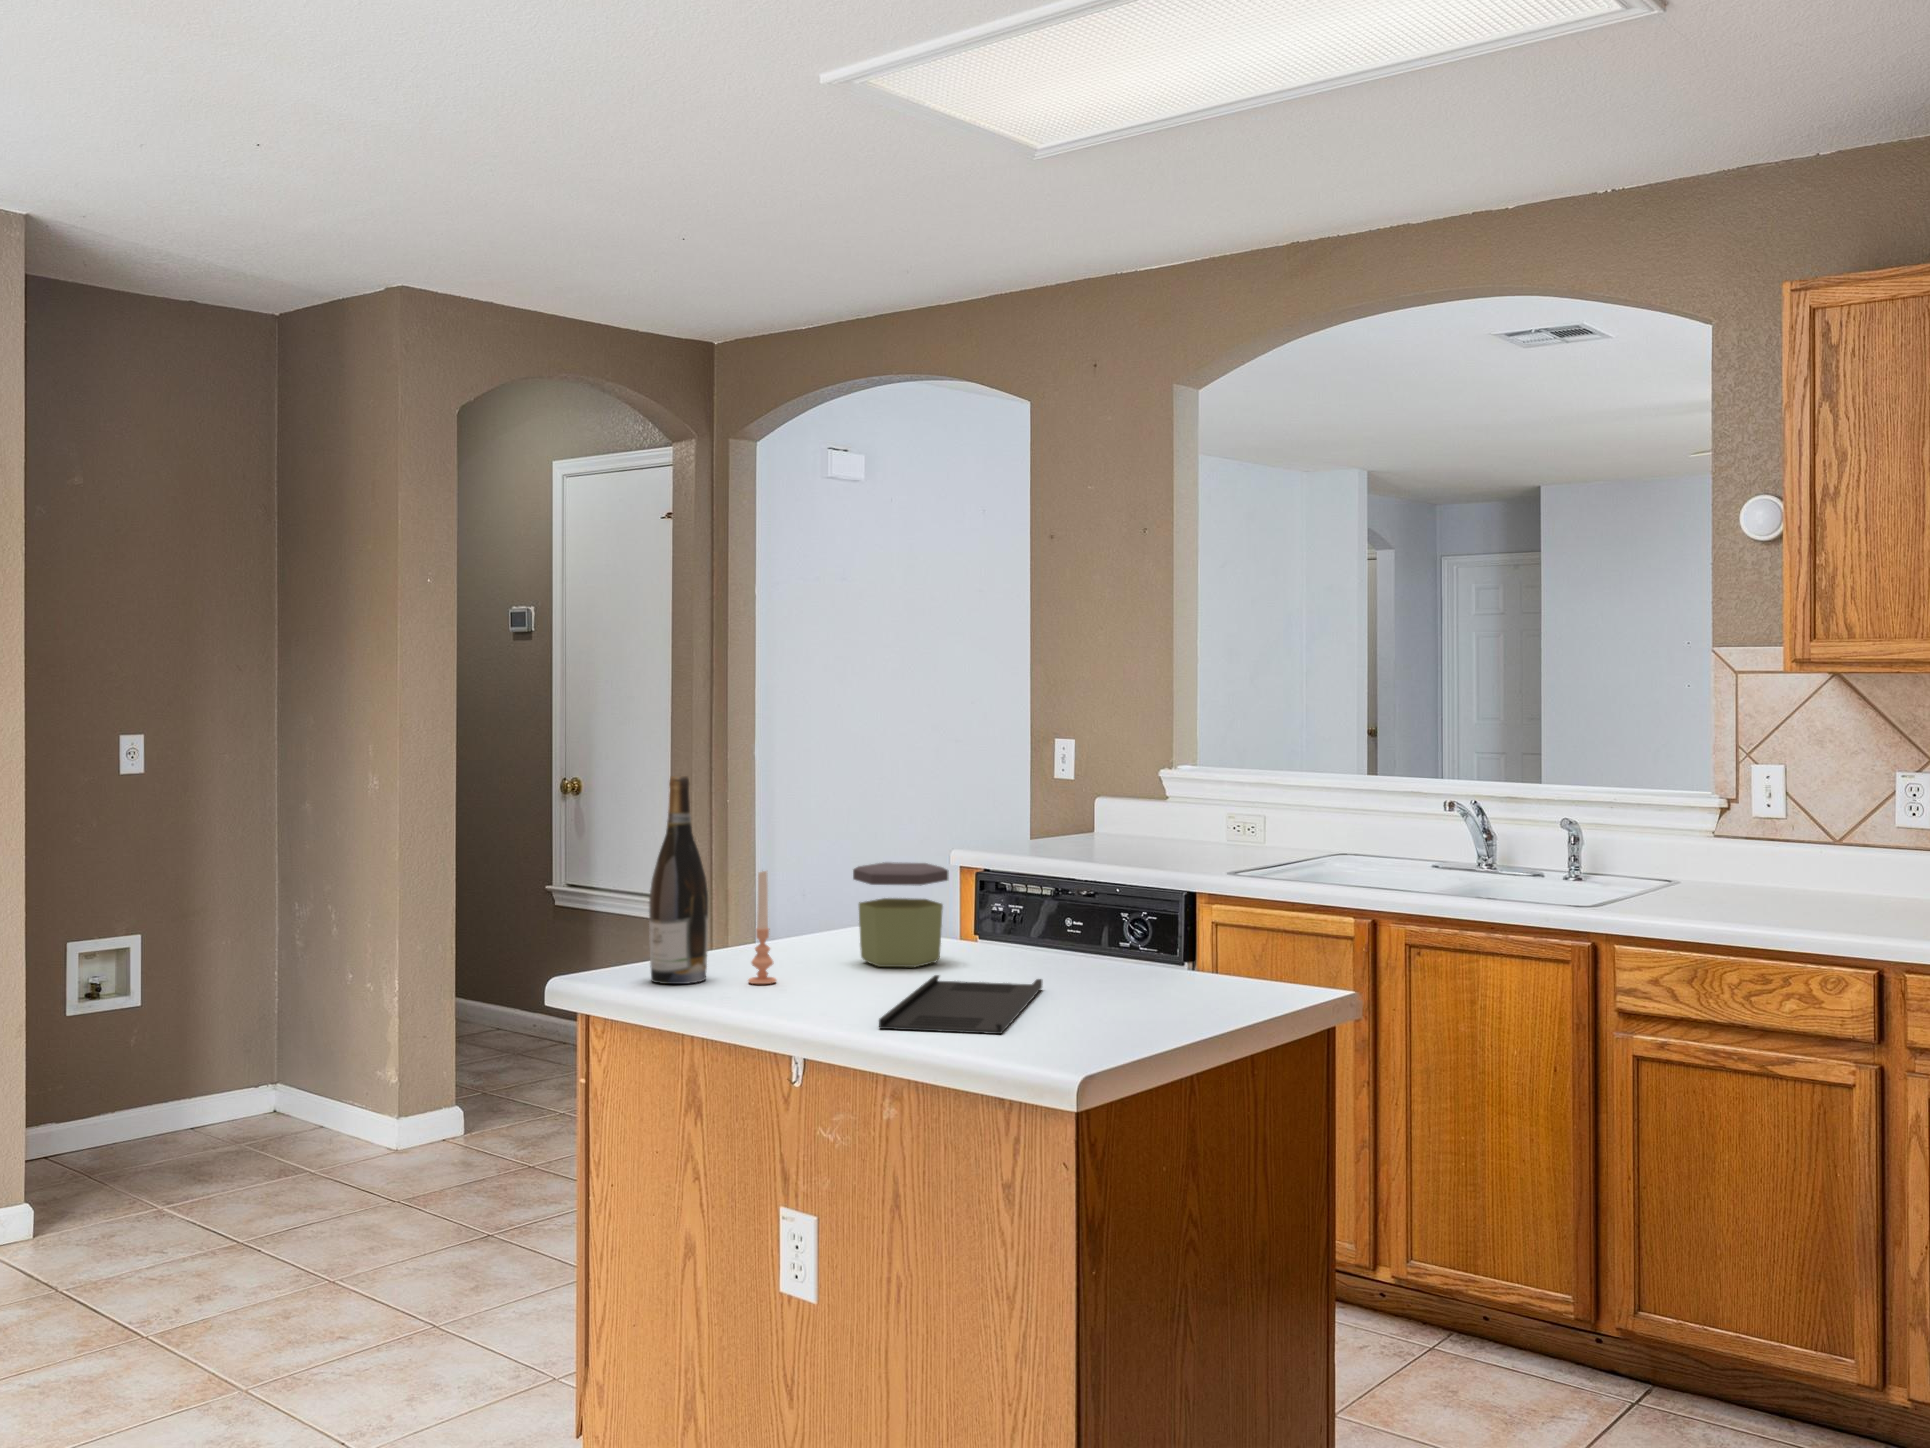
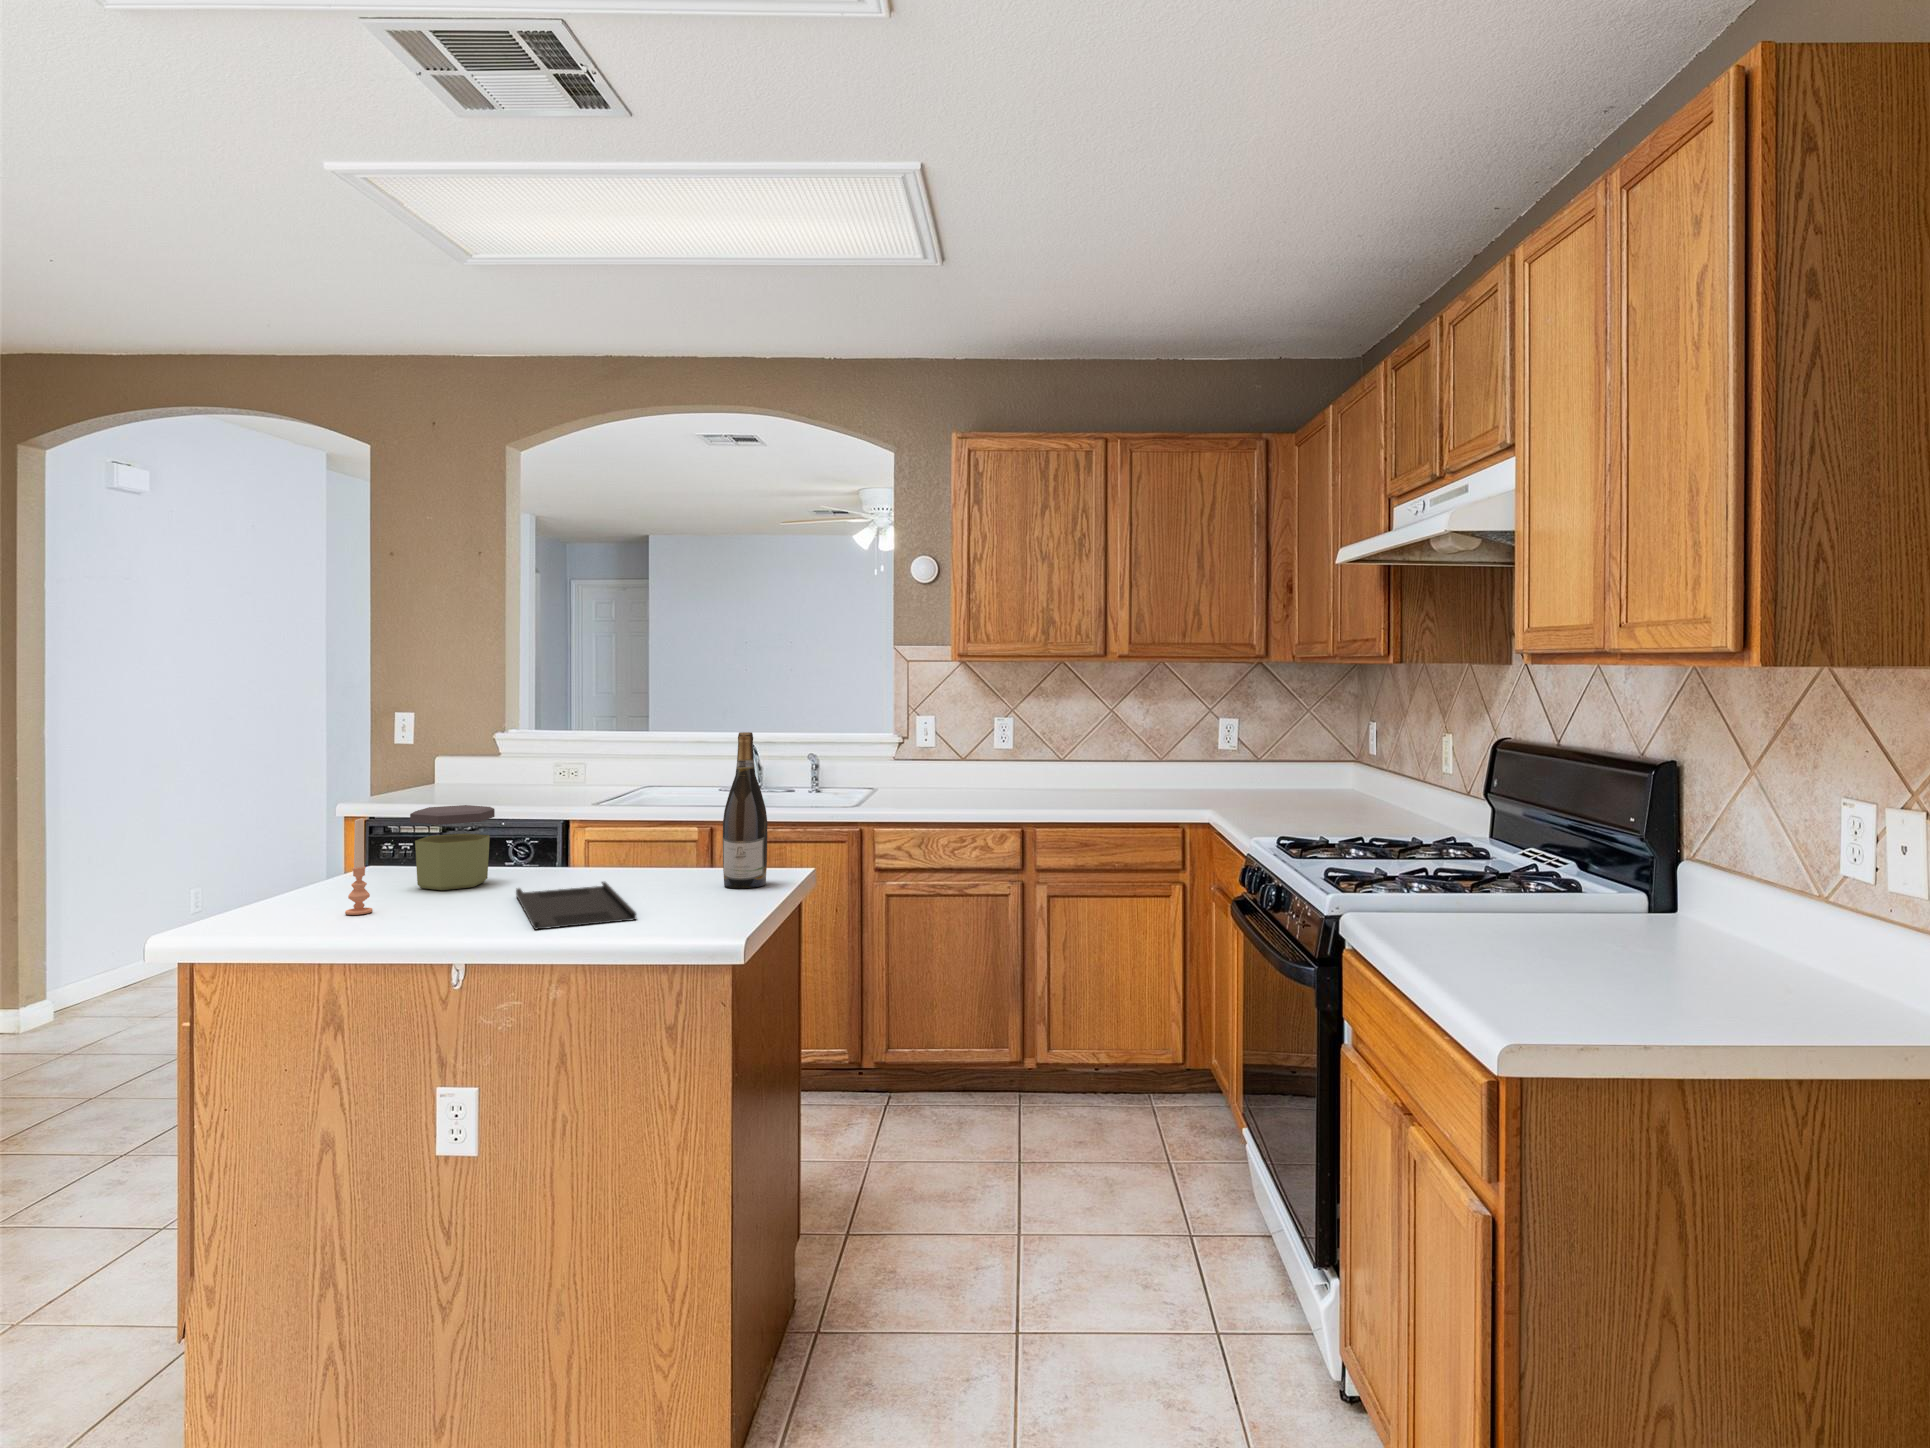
wine bottle: present [649,776,708,984] -> present [723,732,767,888]

